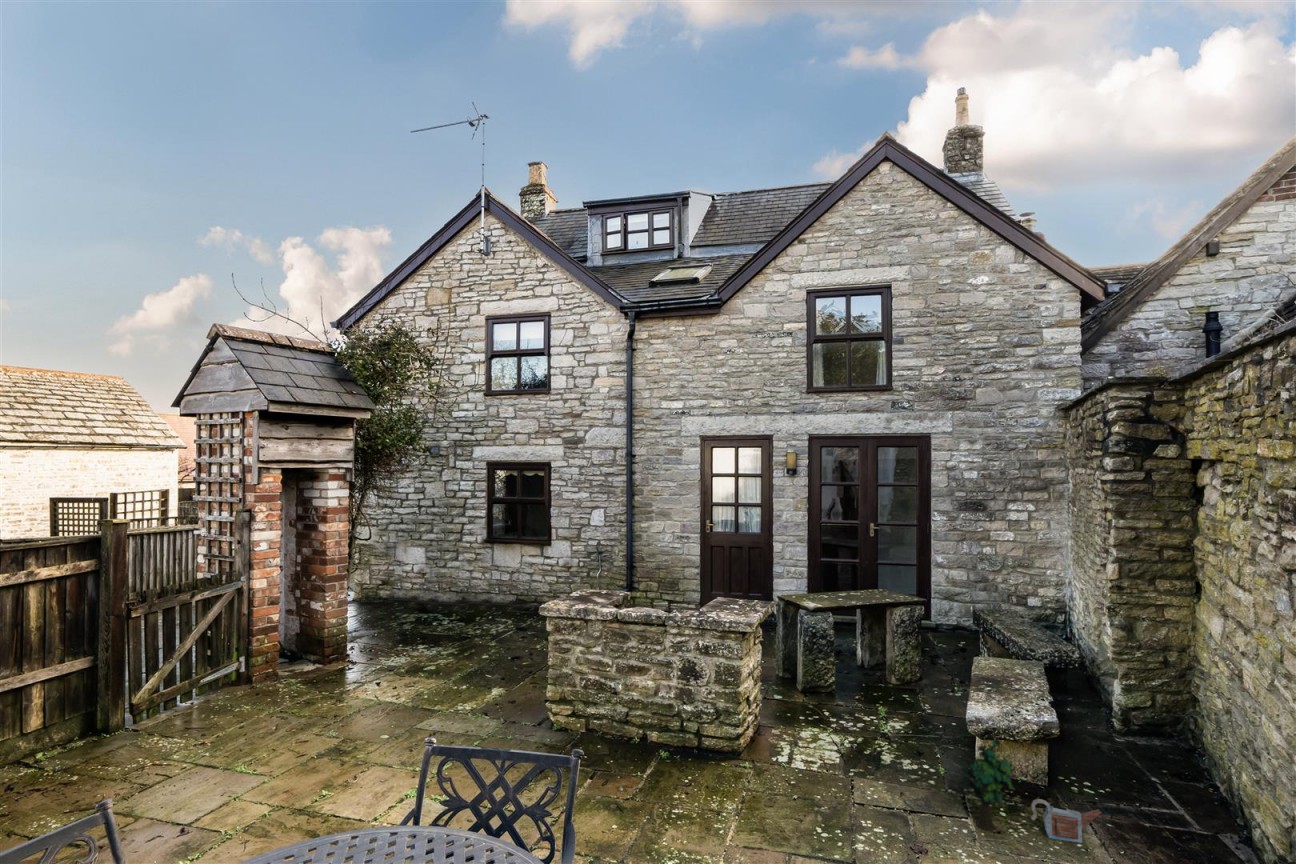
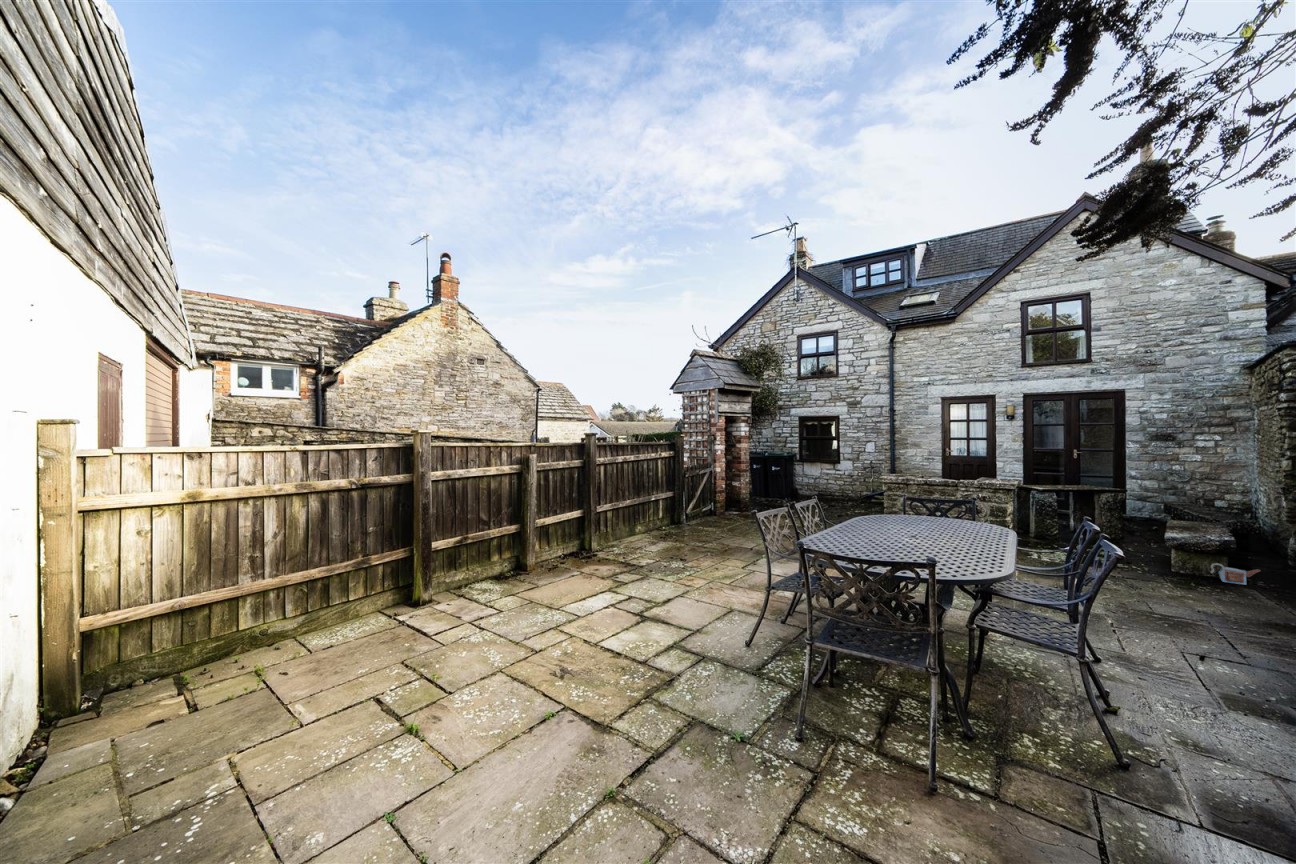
decorative plant: present [960,740,1015,831] -> none [1160,534,1199,577]

